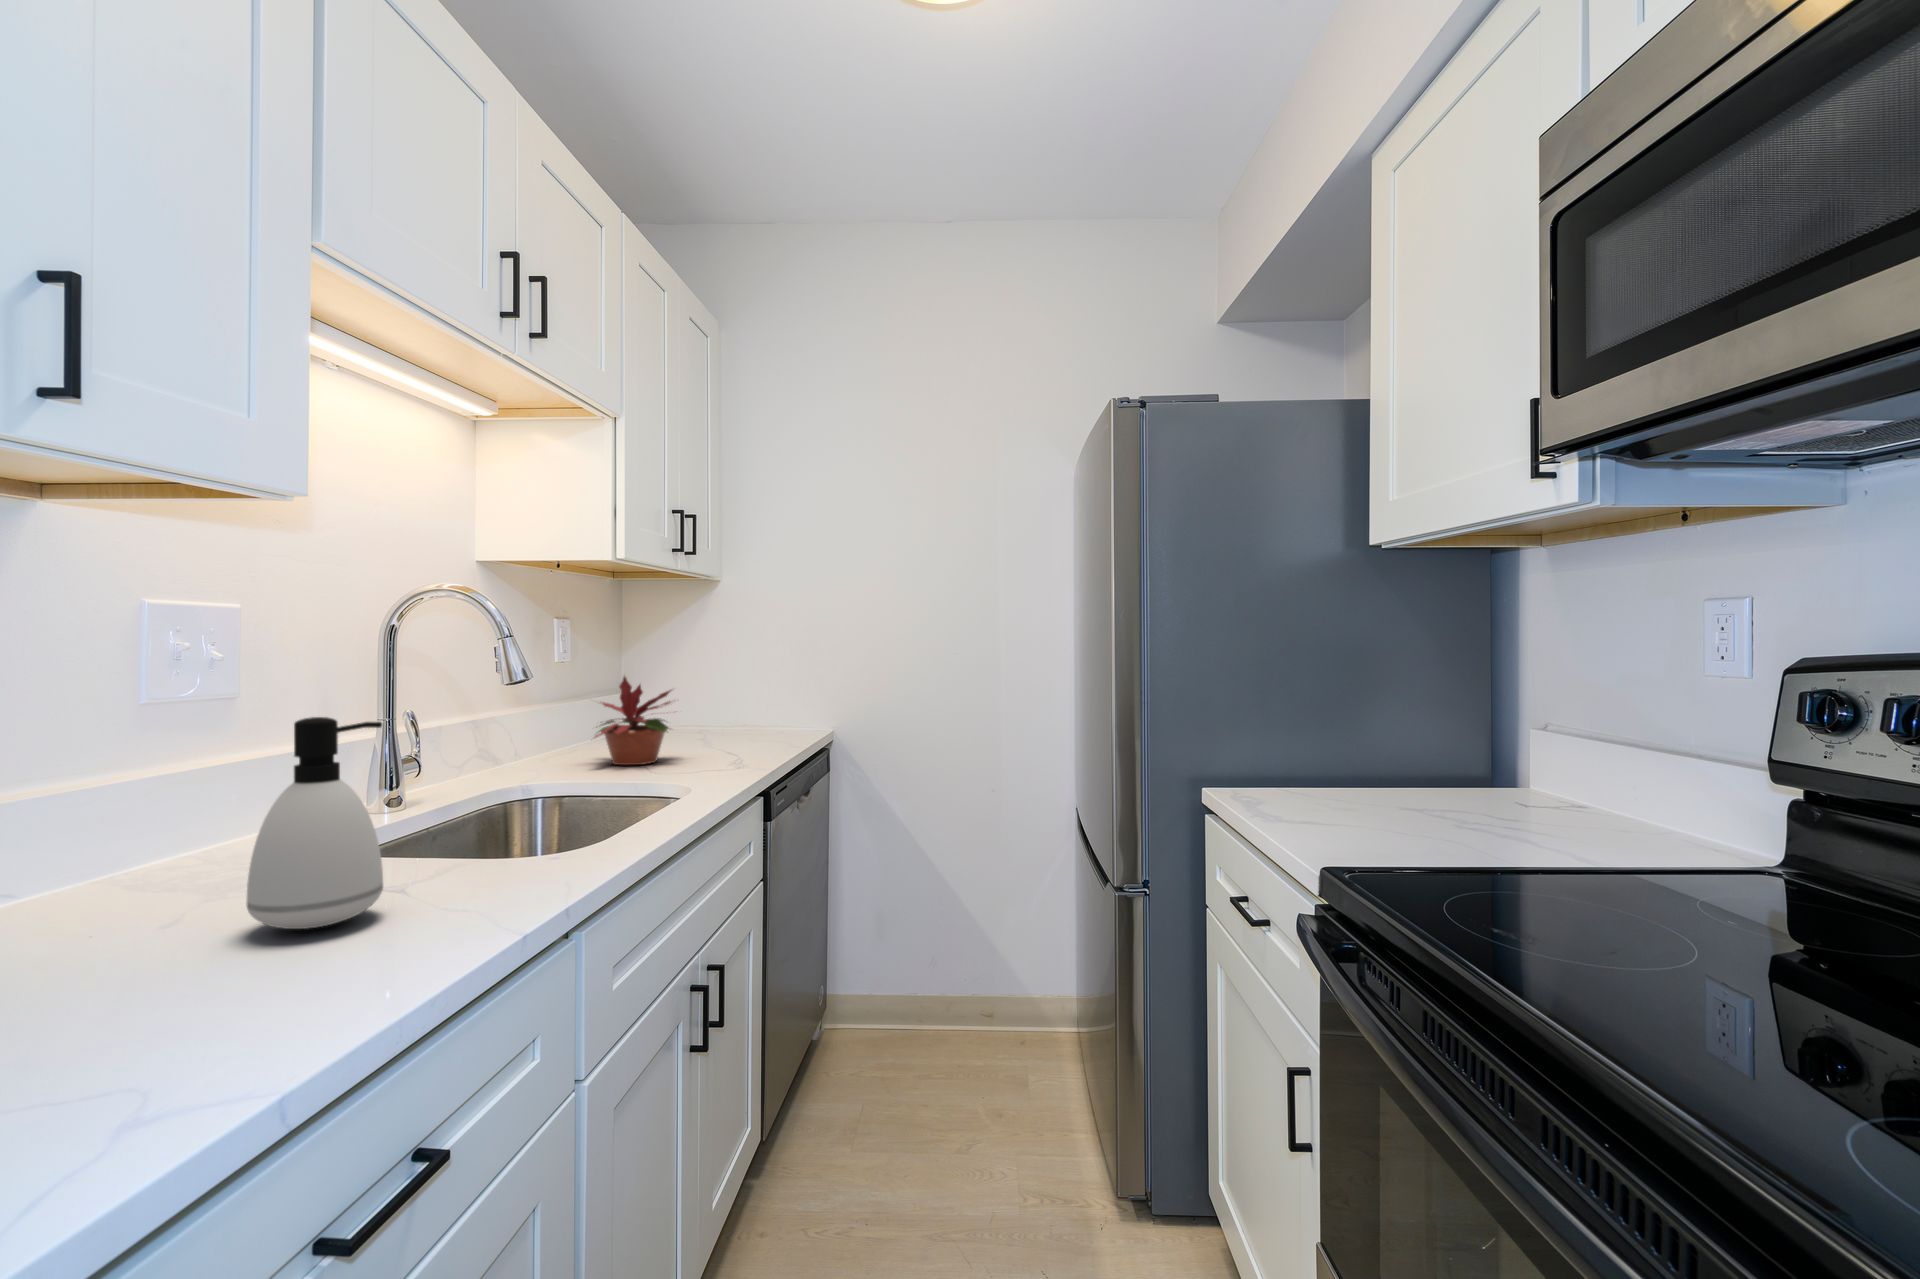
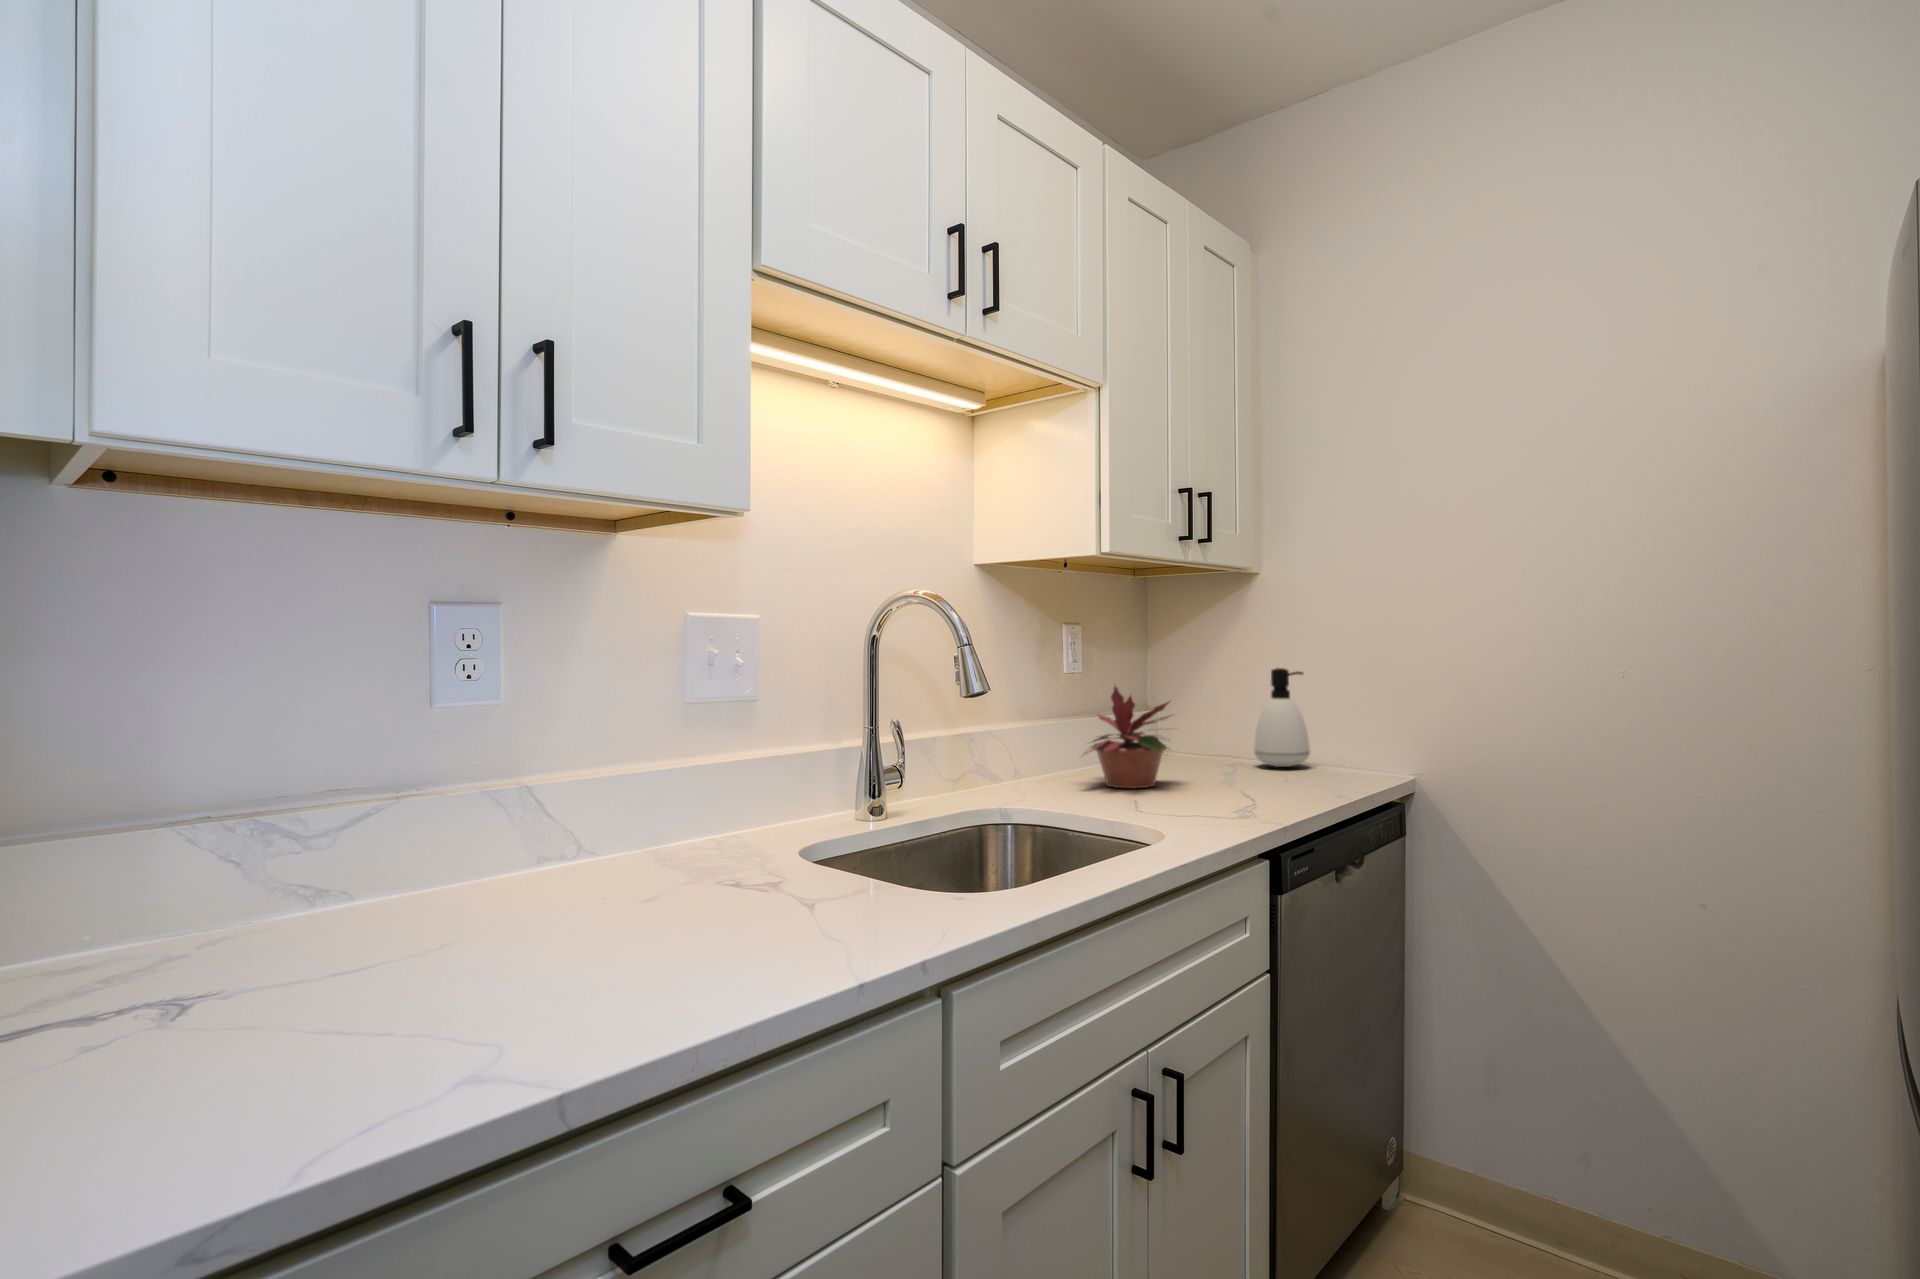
soap dispenser: present [247,717,383,929] -> present [1254,668,1310,767]

